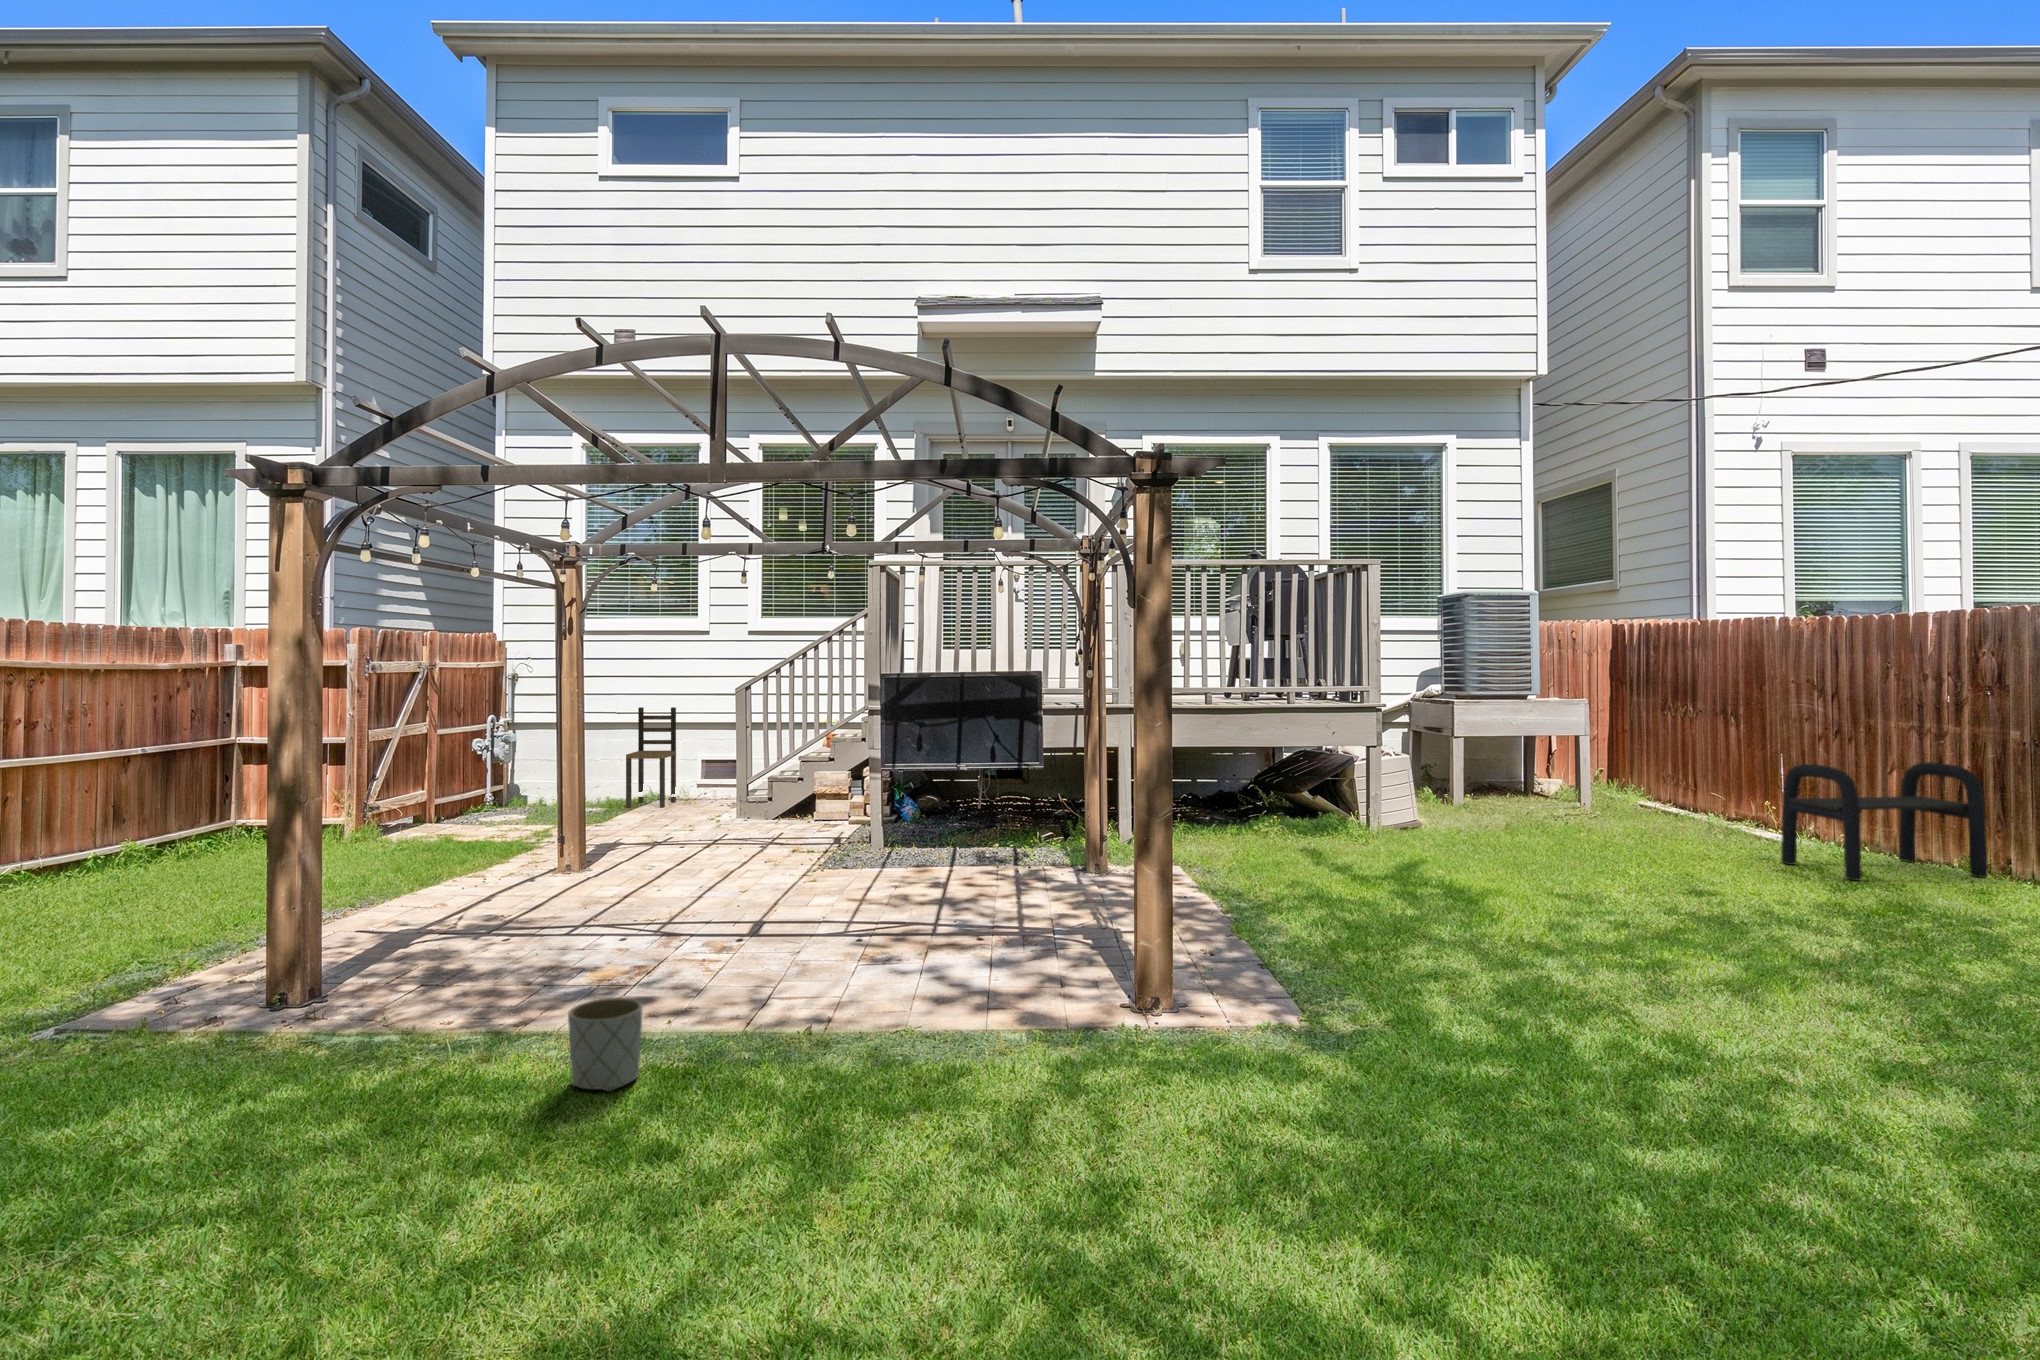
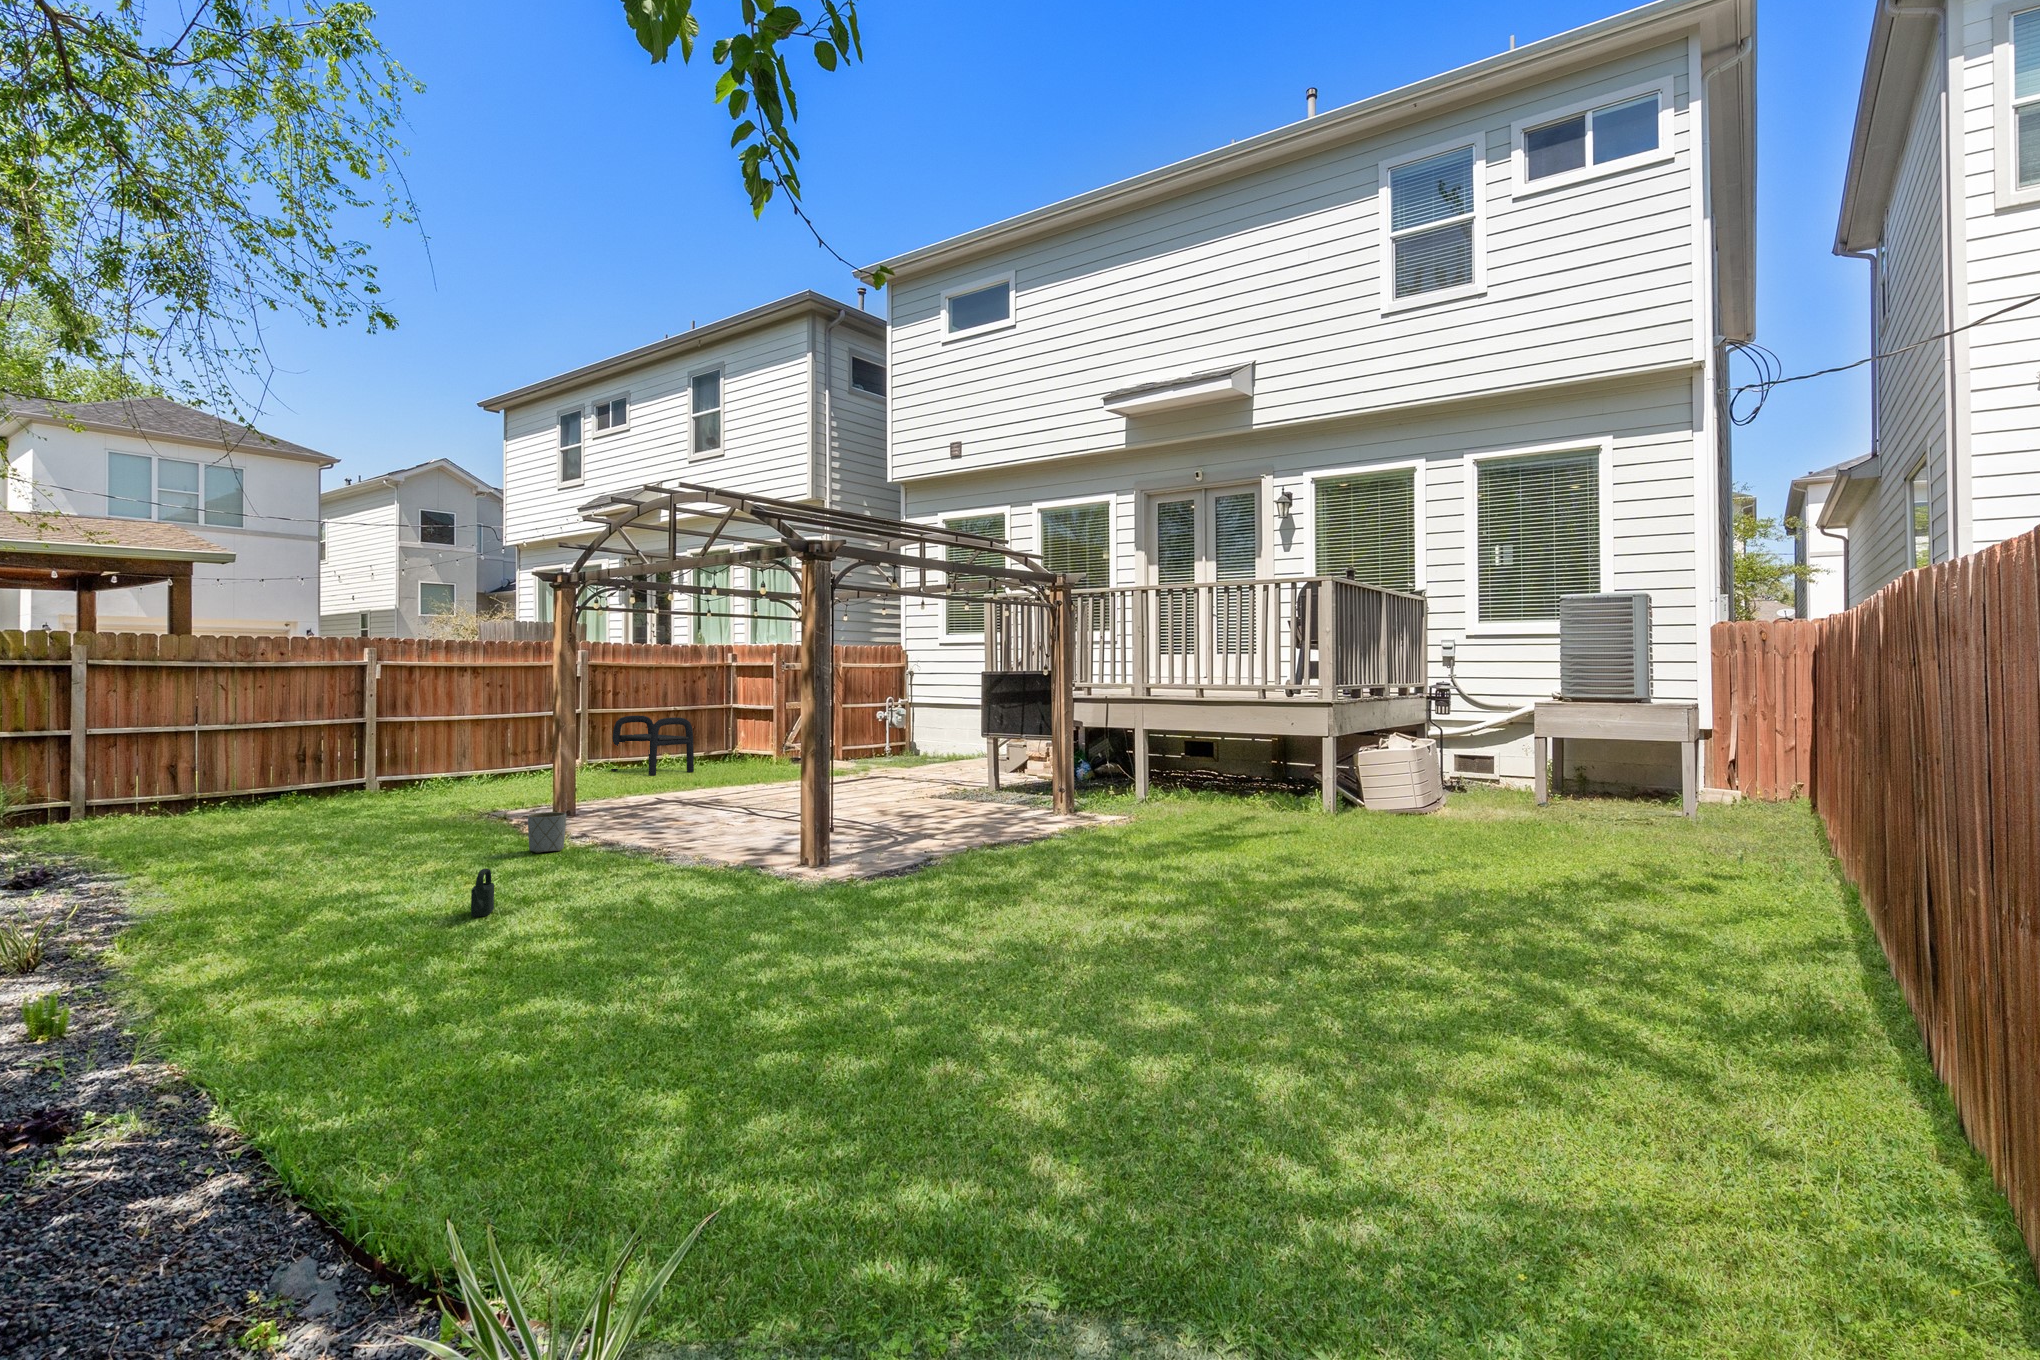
chair: present [626,707,676,808] -> none [942,697,980,766]
bench: present [1781,762,1988,881] -> present [611,716,694,776]
watering can: none [1012,1162,1145,1273] -> present [471,869,494,917]

